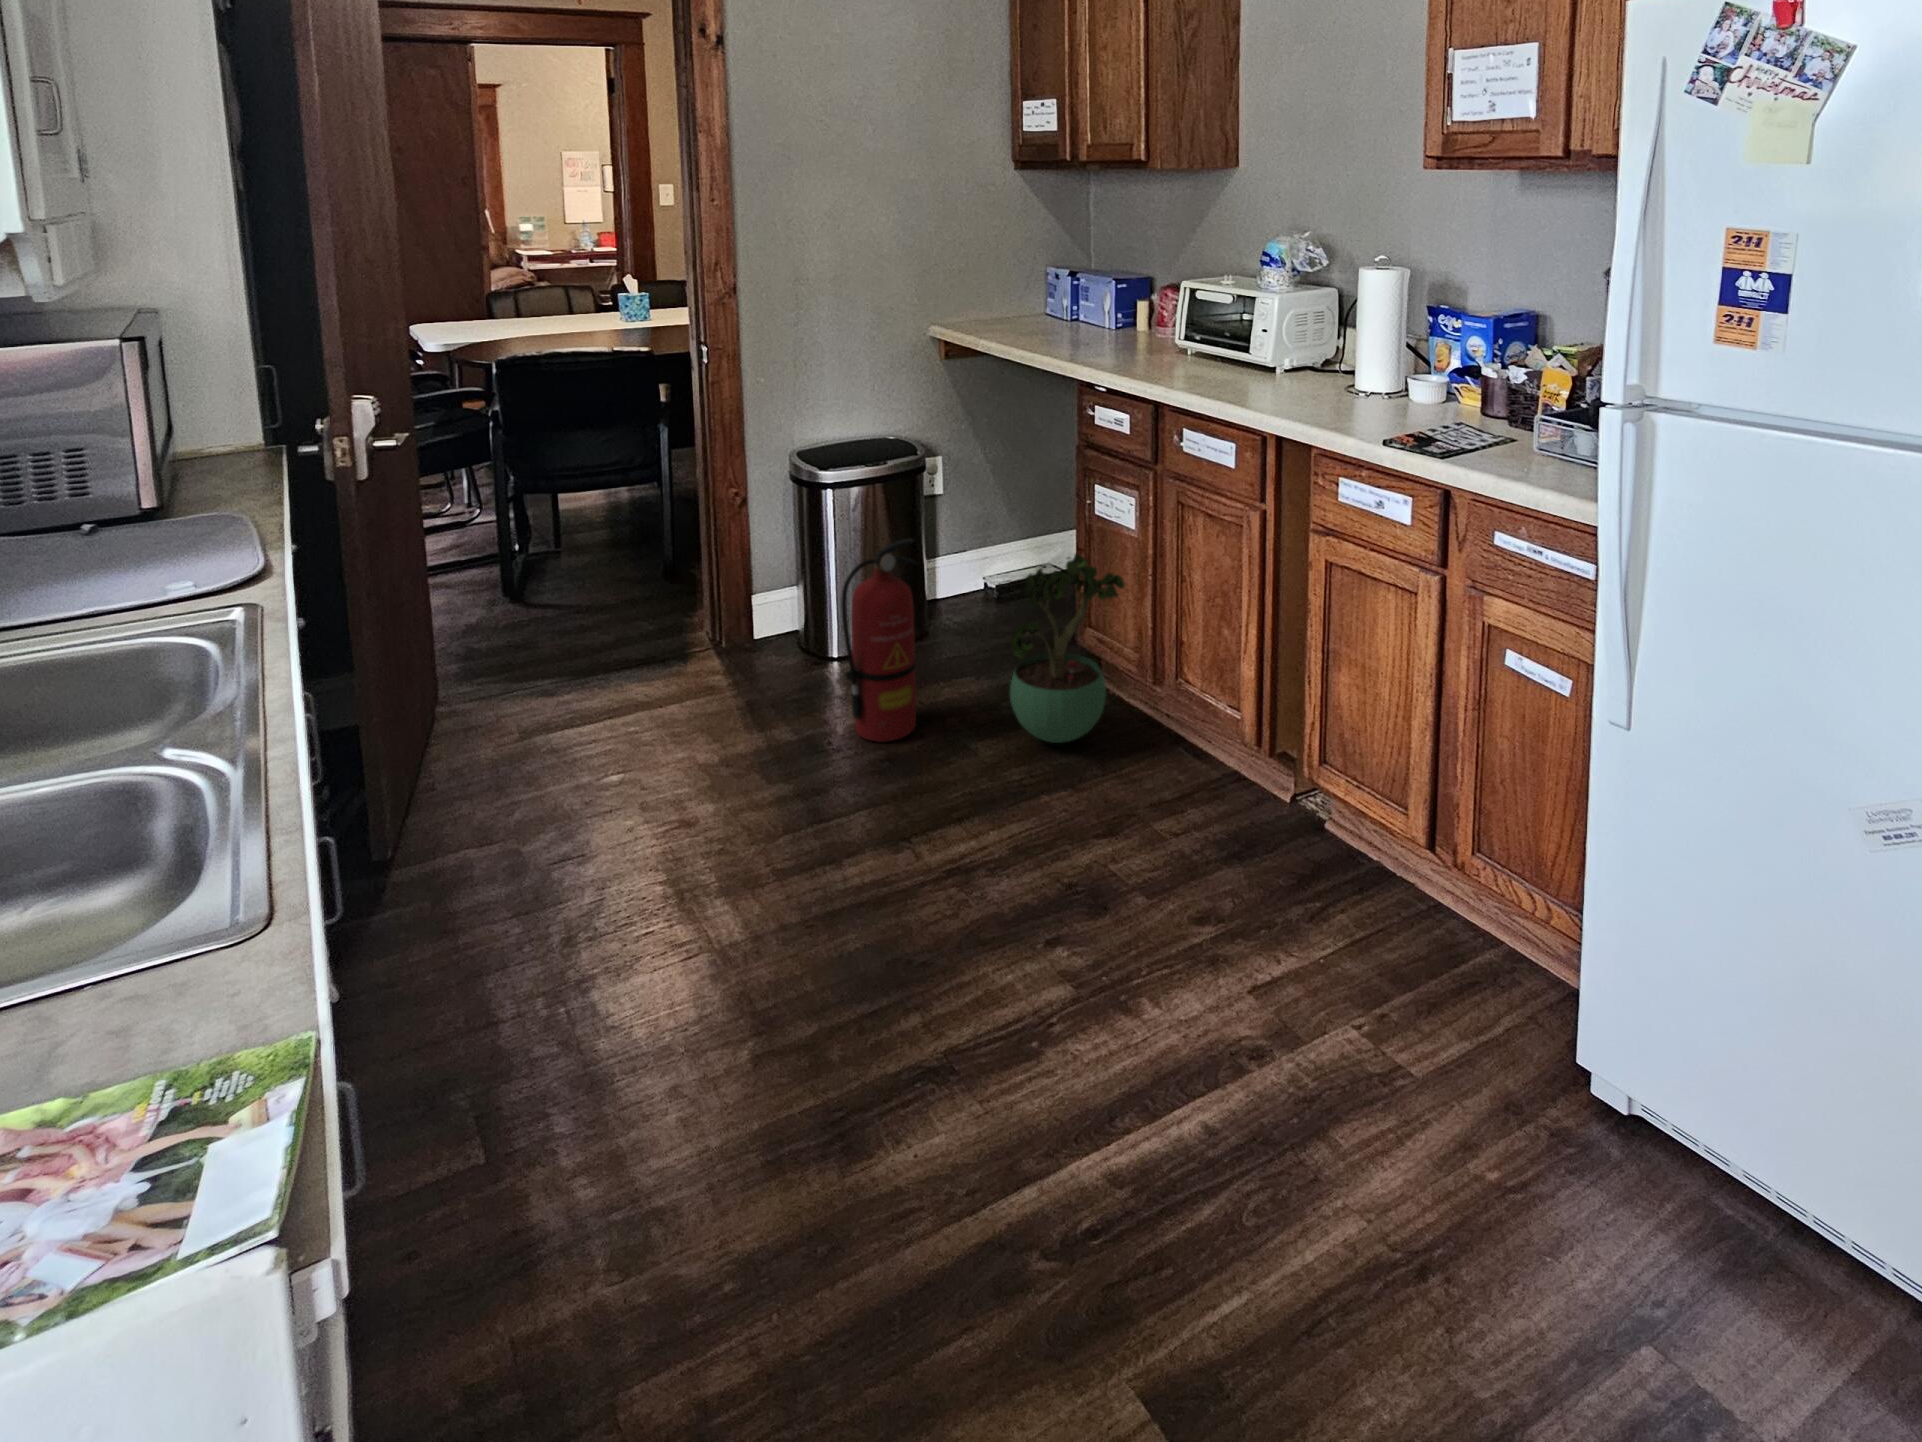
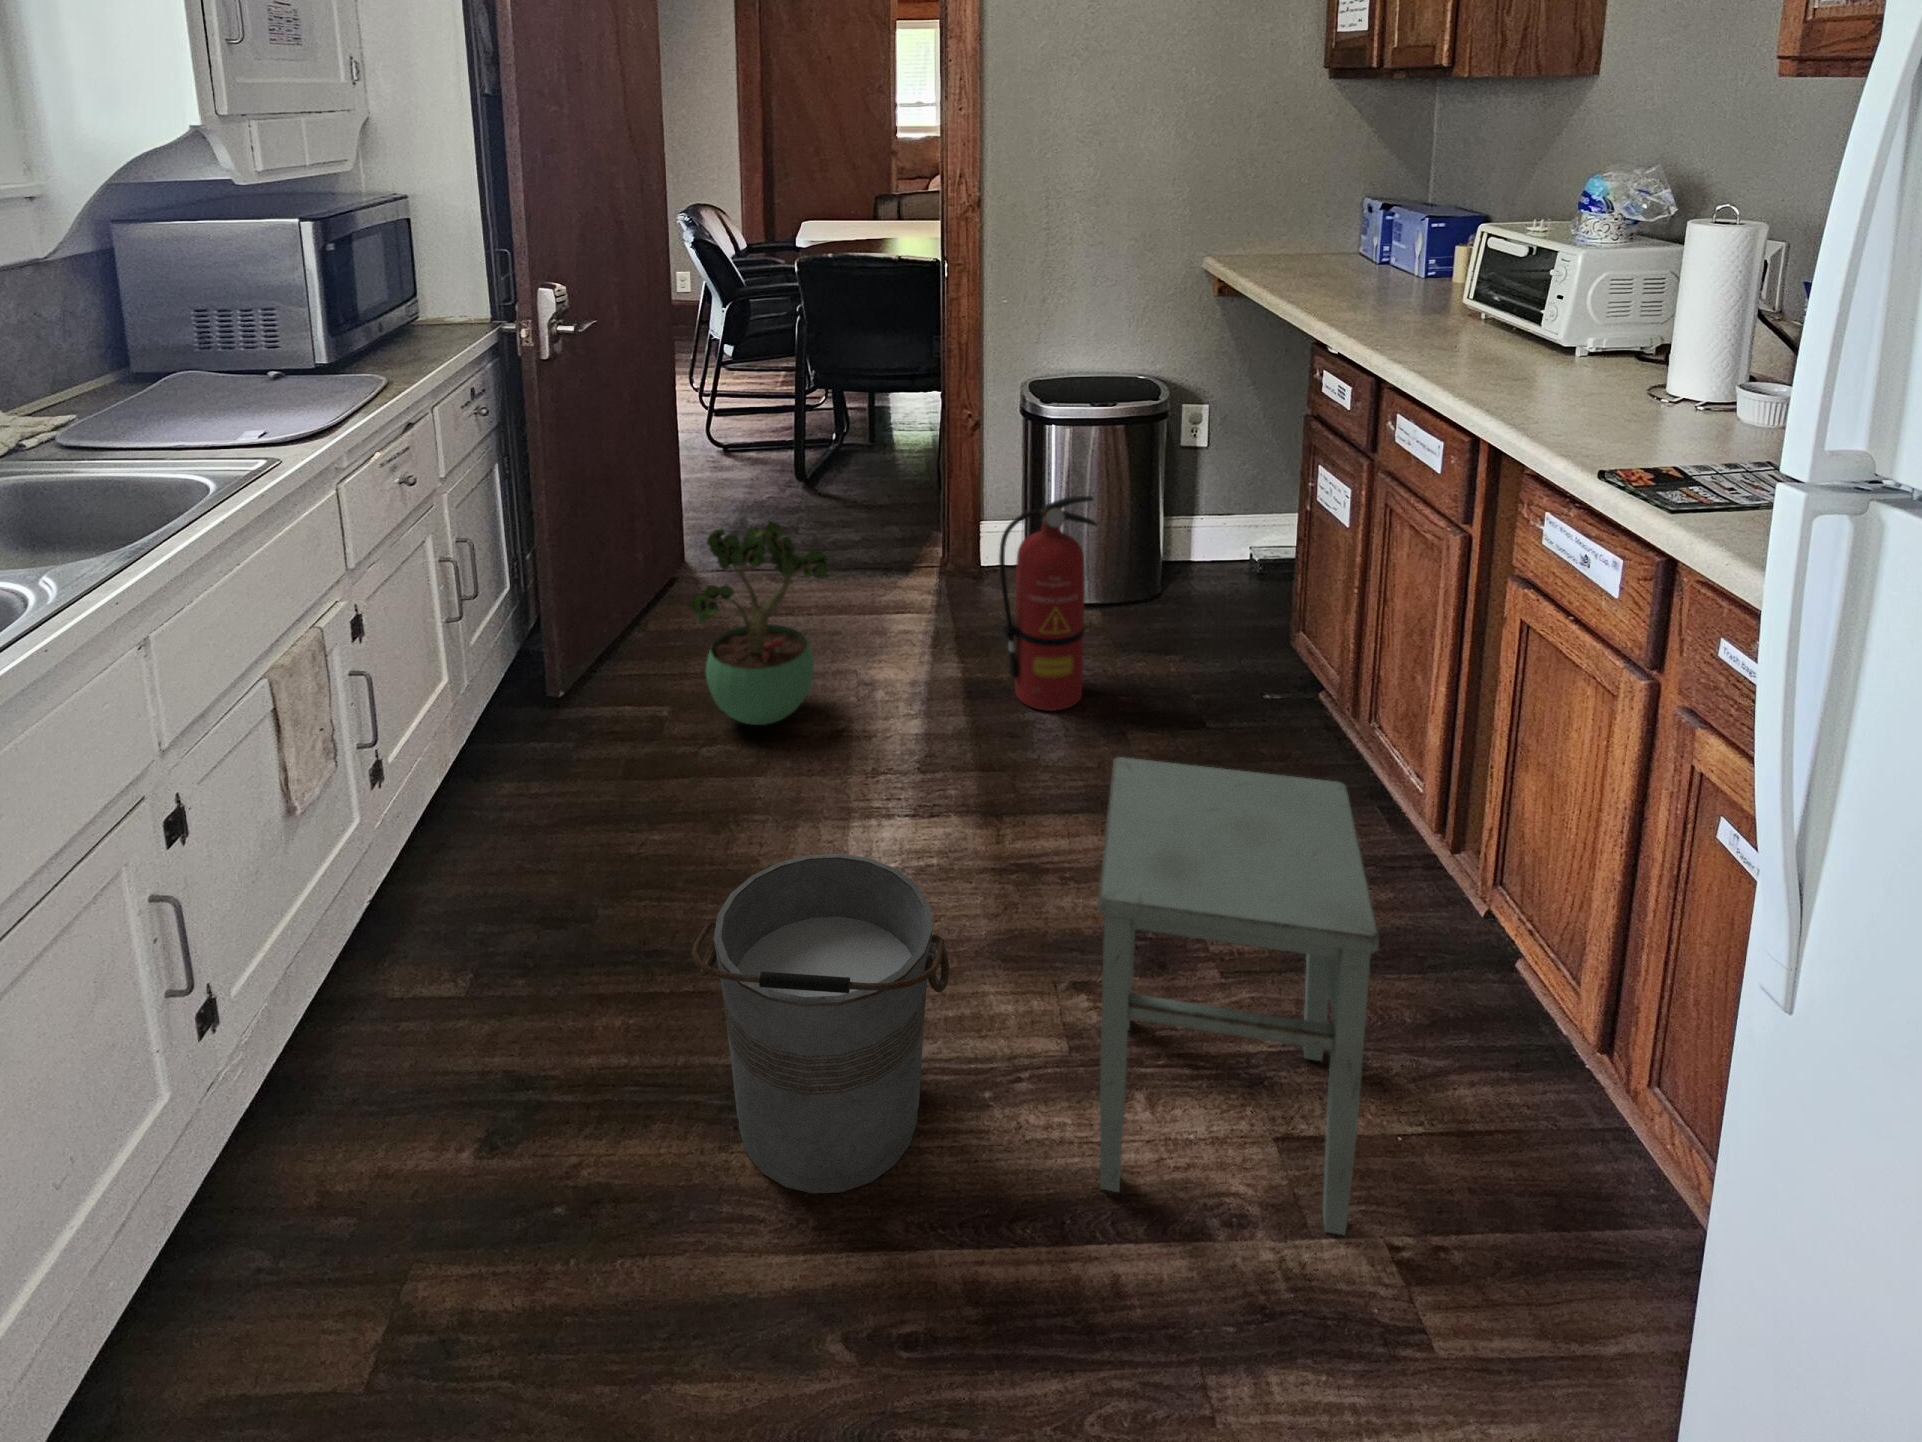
potted plant: present [1010,553,1125,743] -> present [689,521,829,725]
stool: none [1085,702,1342,1074] -> present [1098,757,1379,1235]
bucket: none [802,872,1036,1186] -> present [692,854,949,1194]

